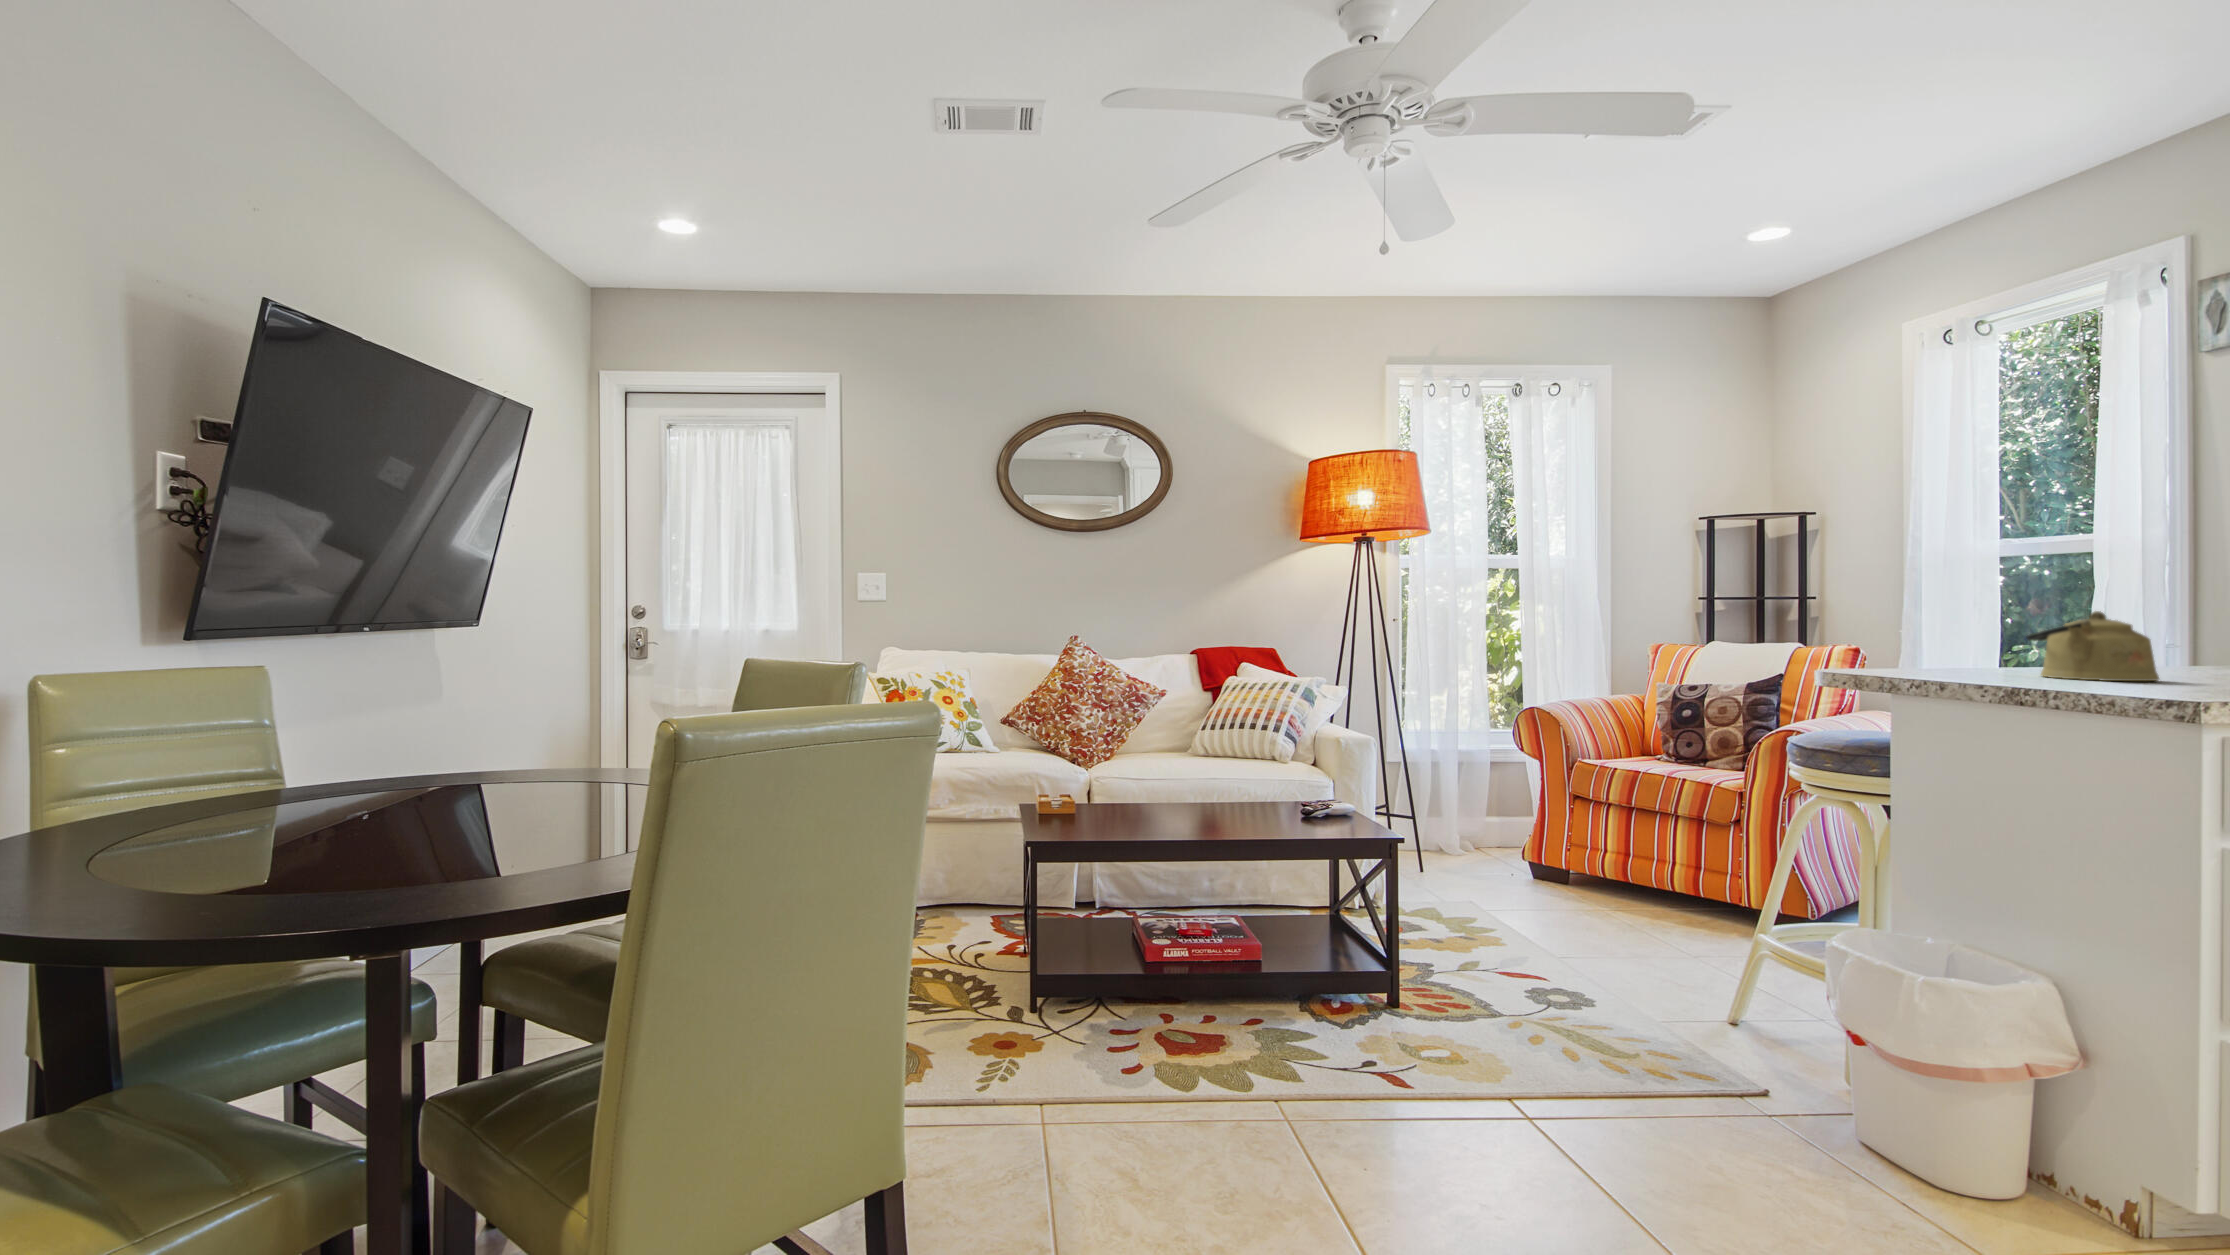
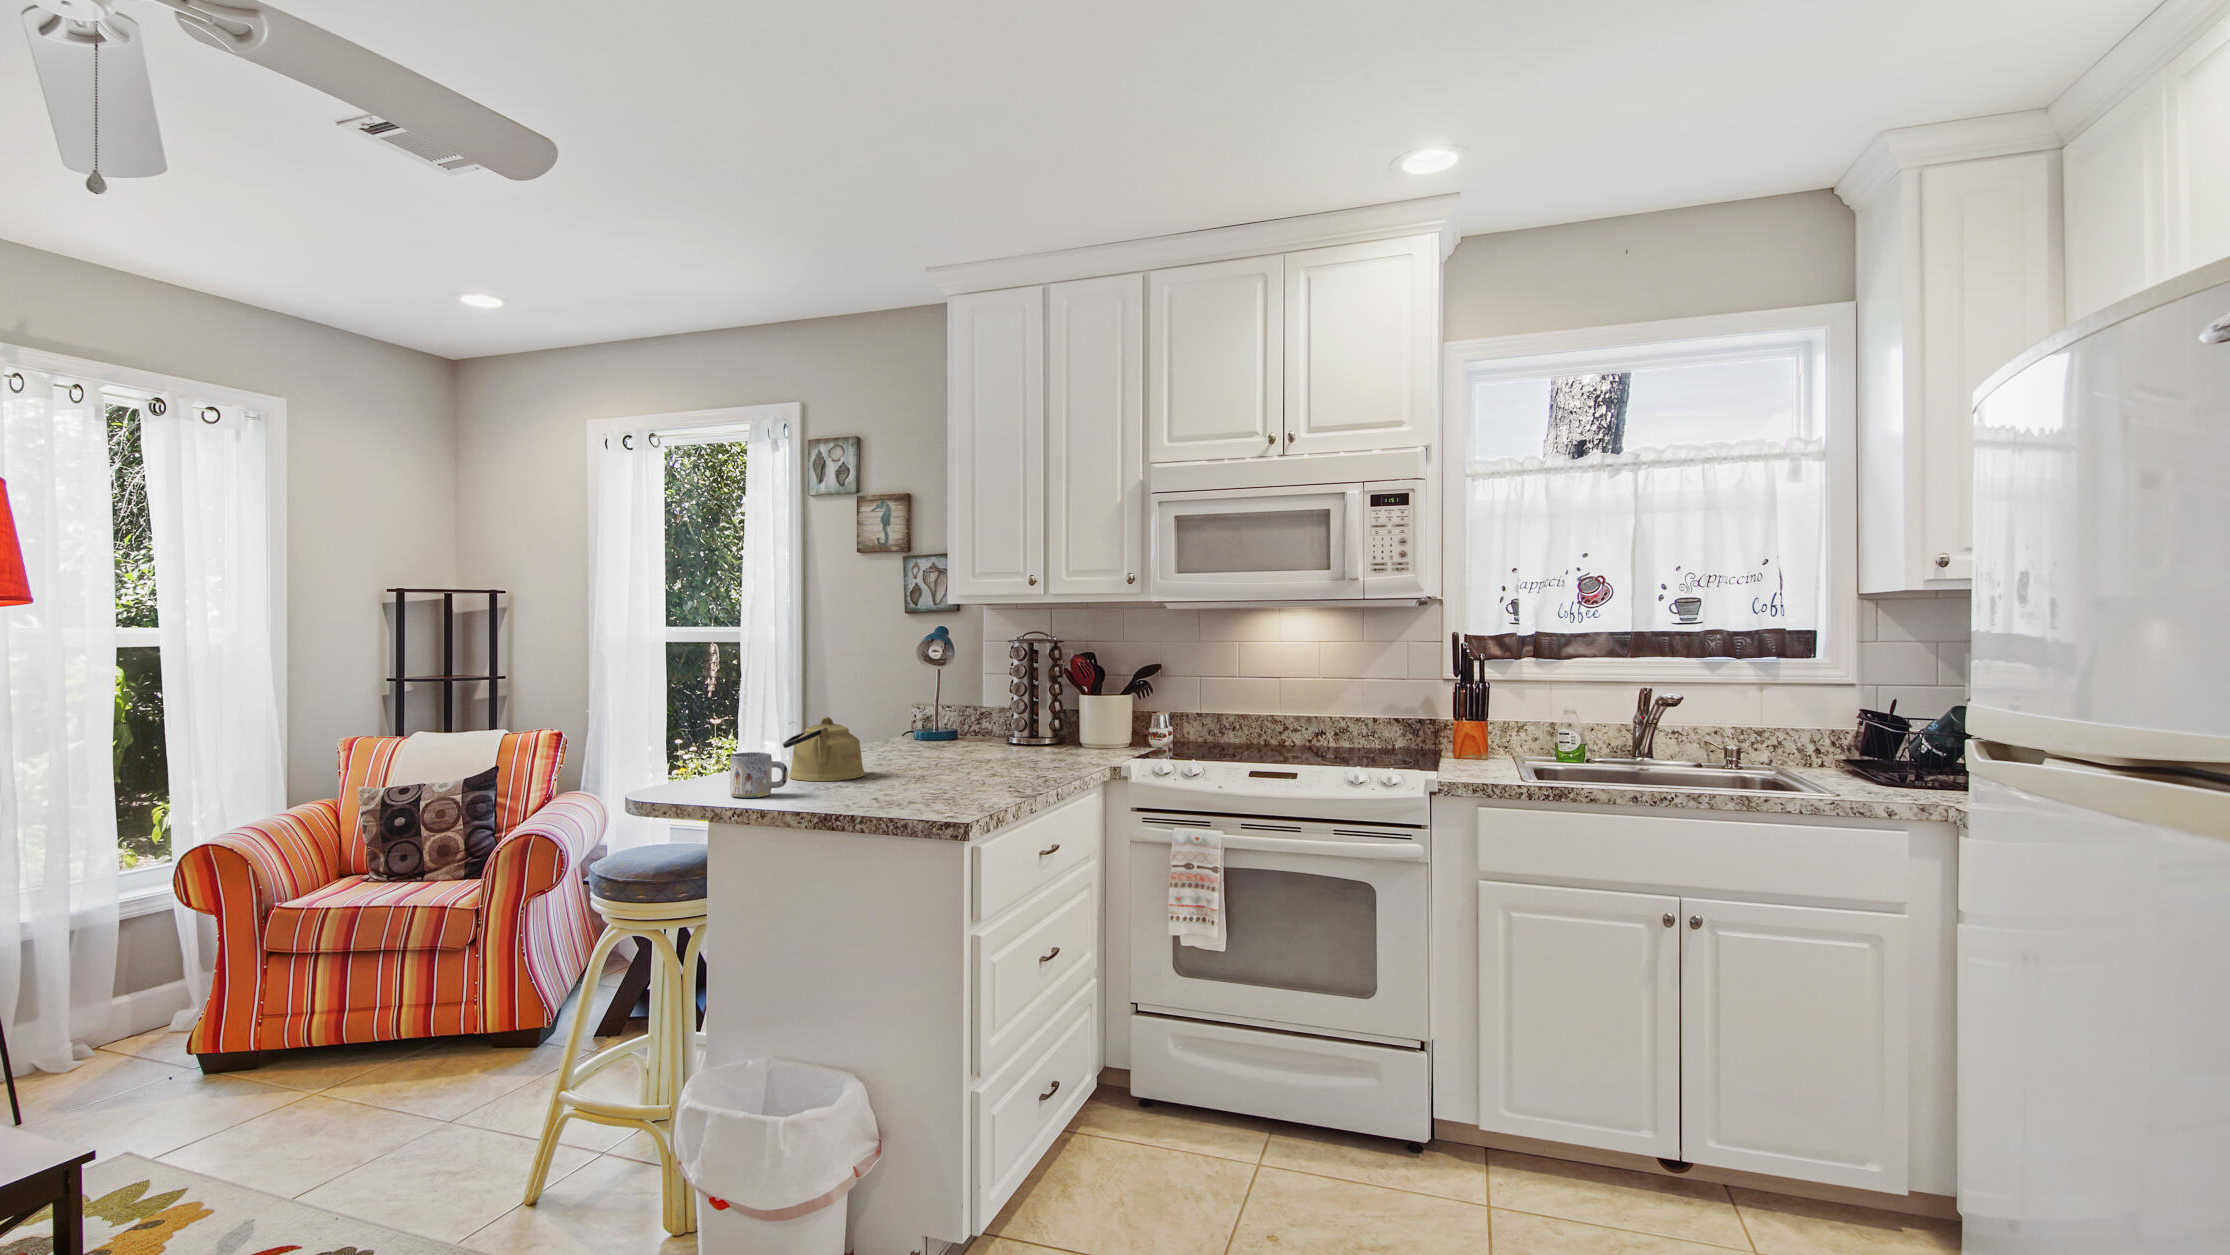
mug: none [1927,634,2001,678] -> present [730,752,788,798]

